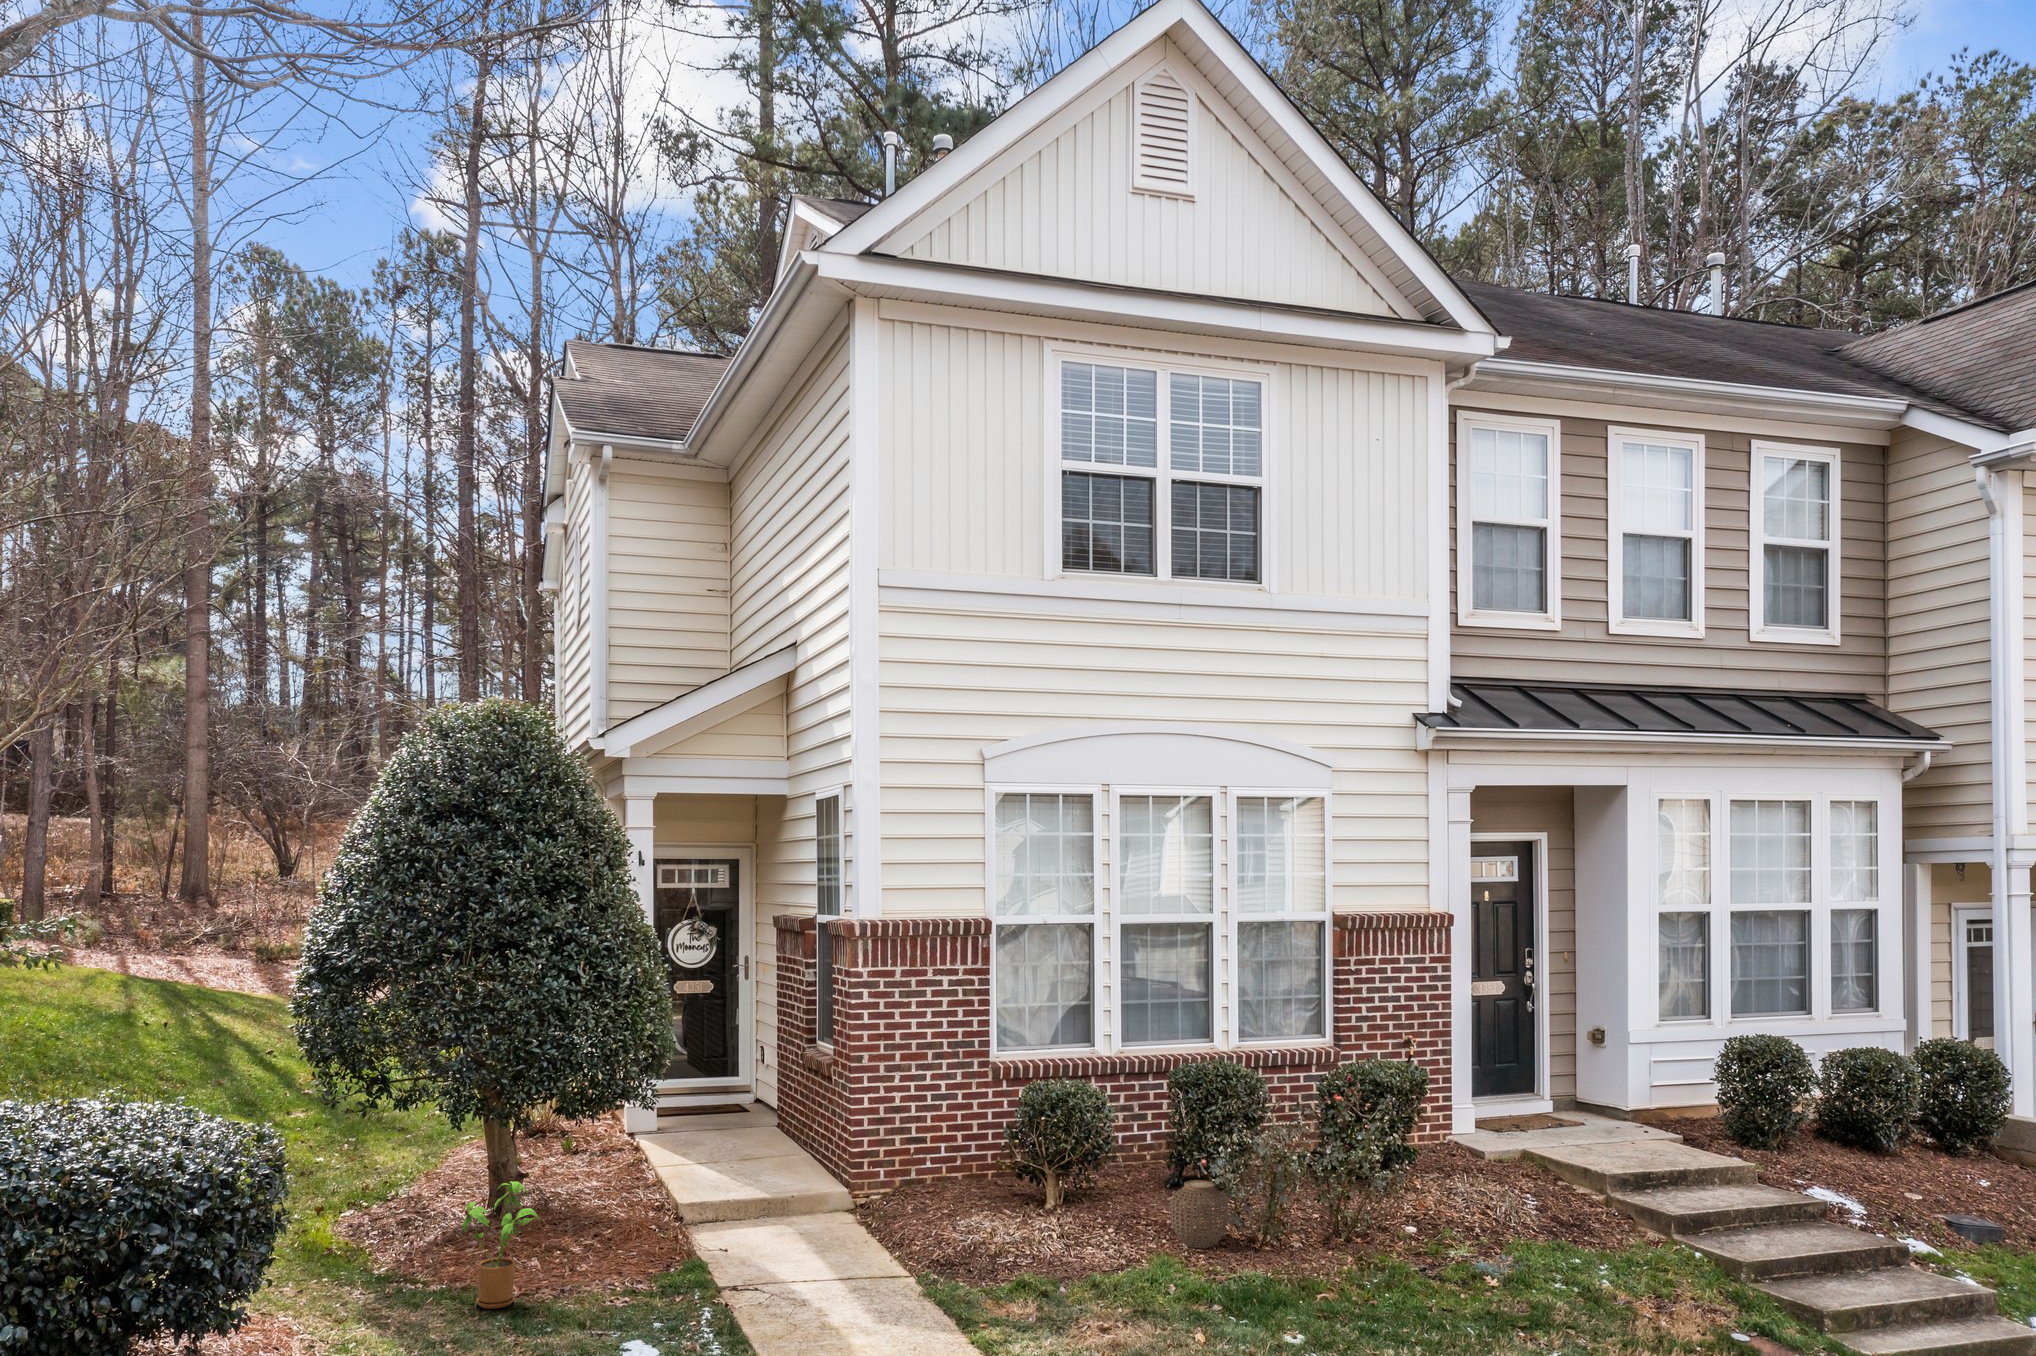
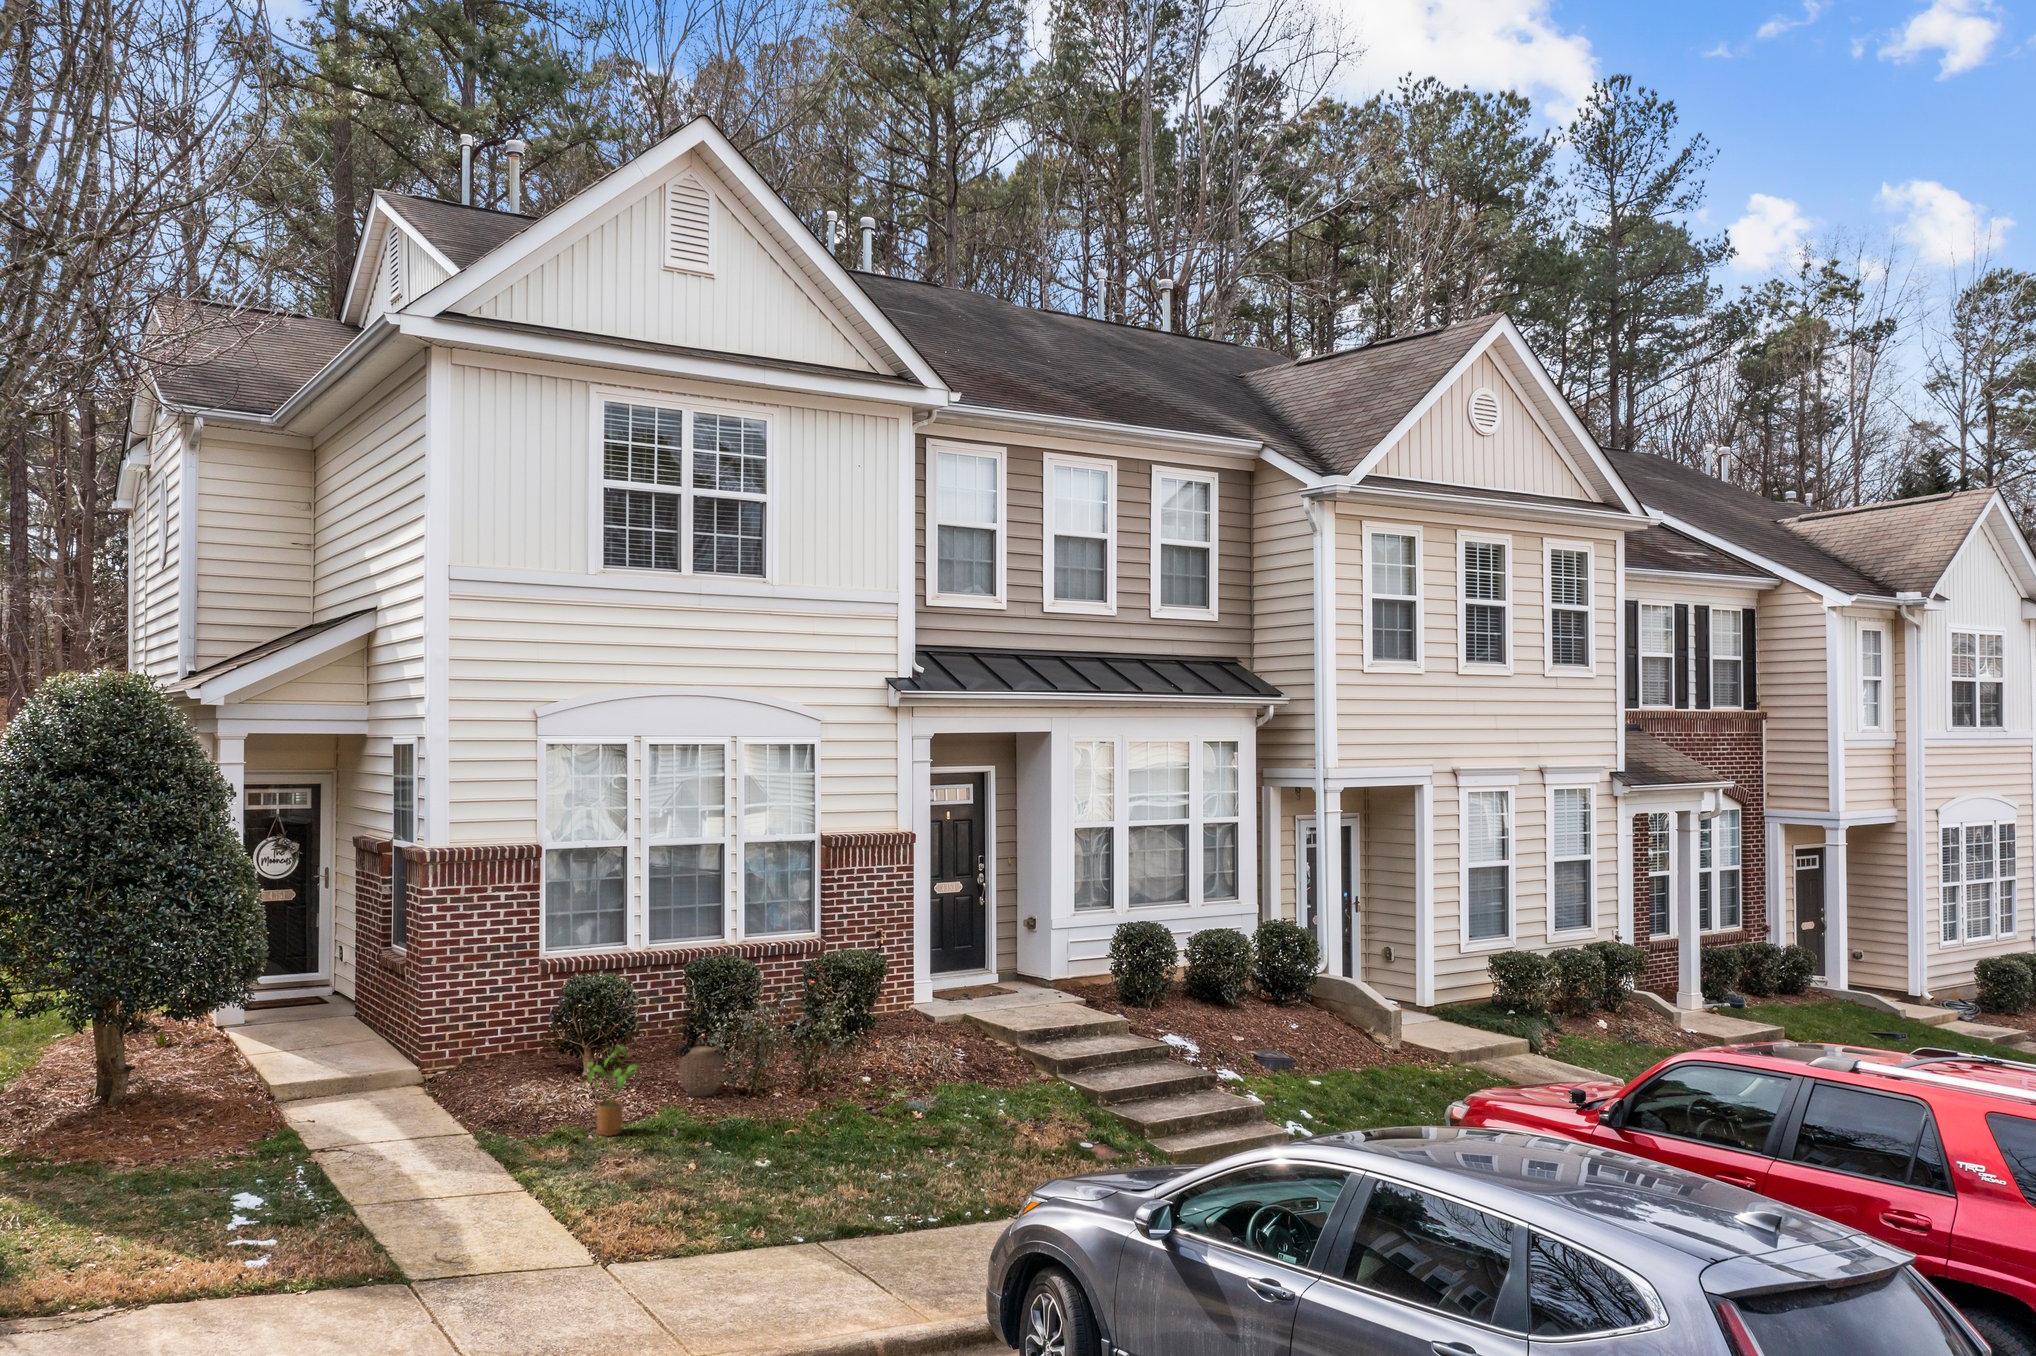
house plant: present [462,1182,539,1309] -> present [588,1046,639,1136]

